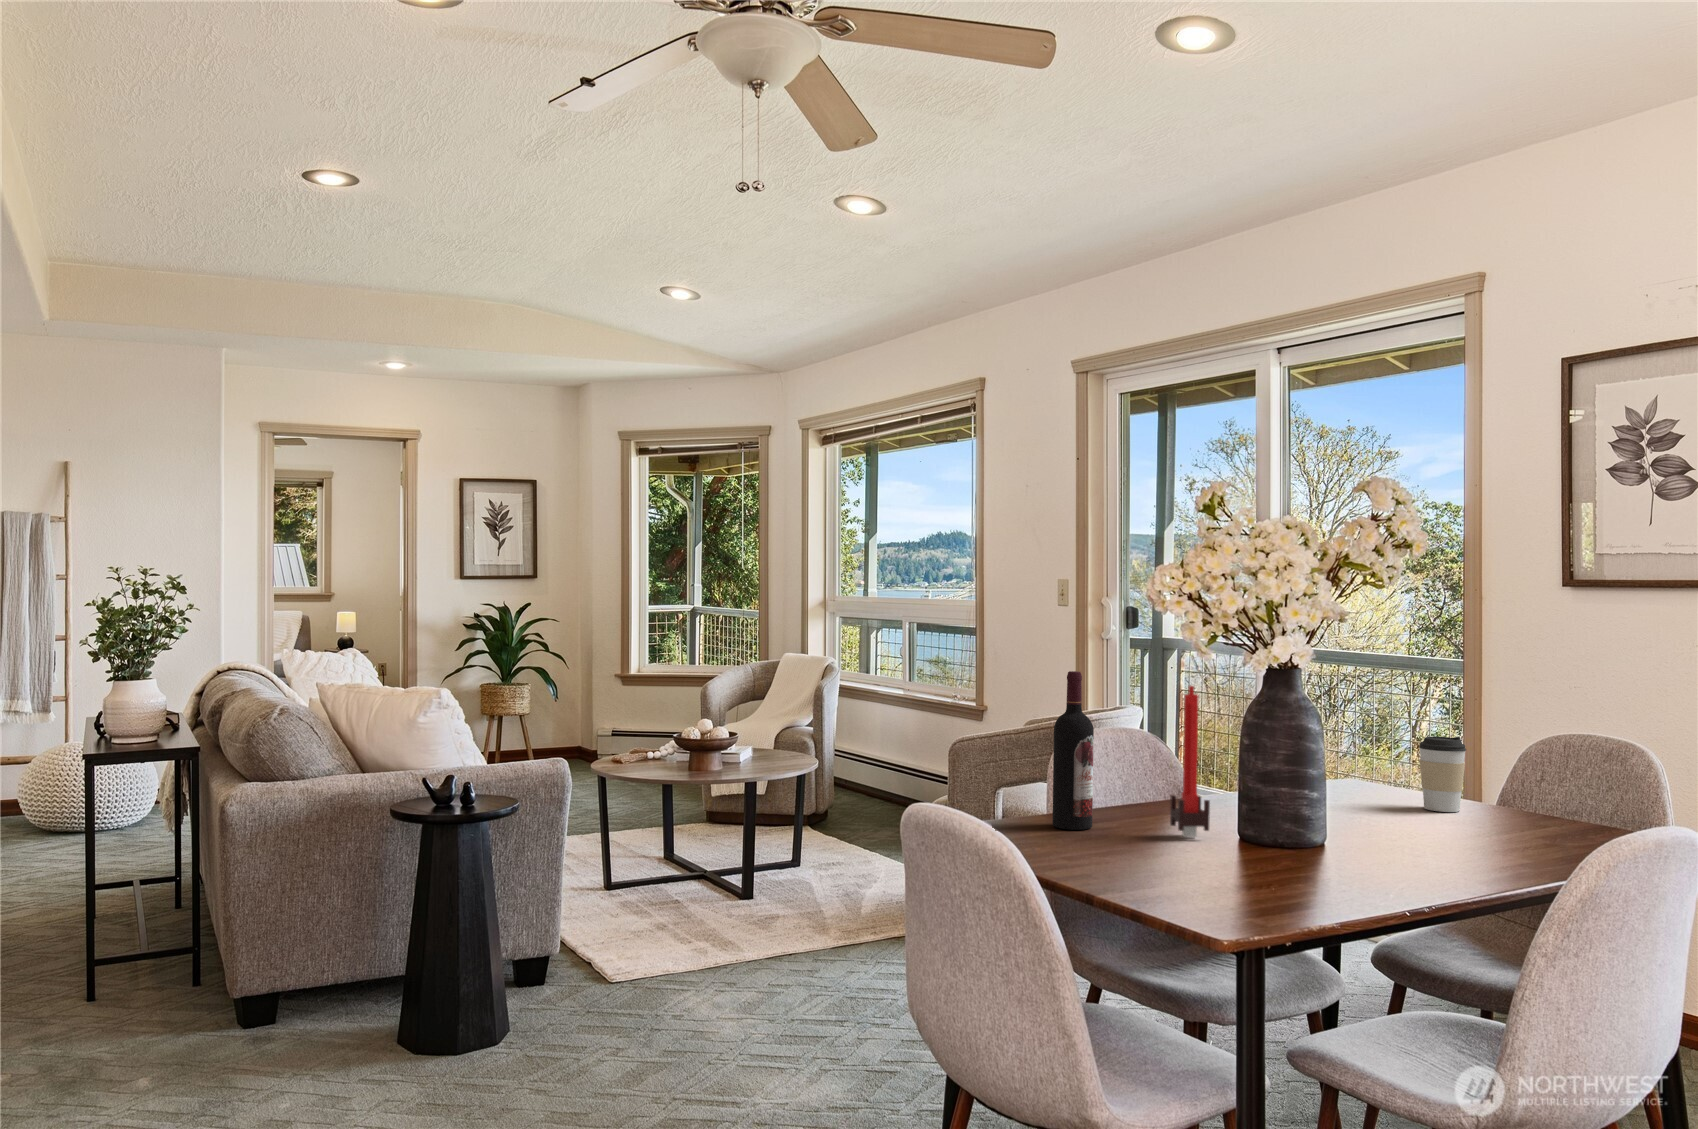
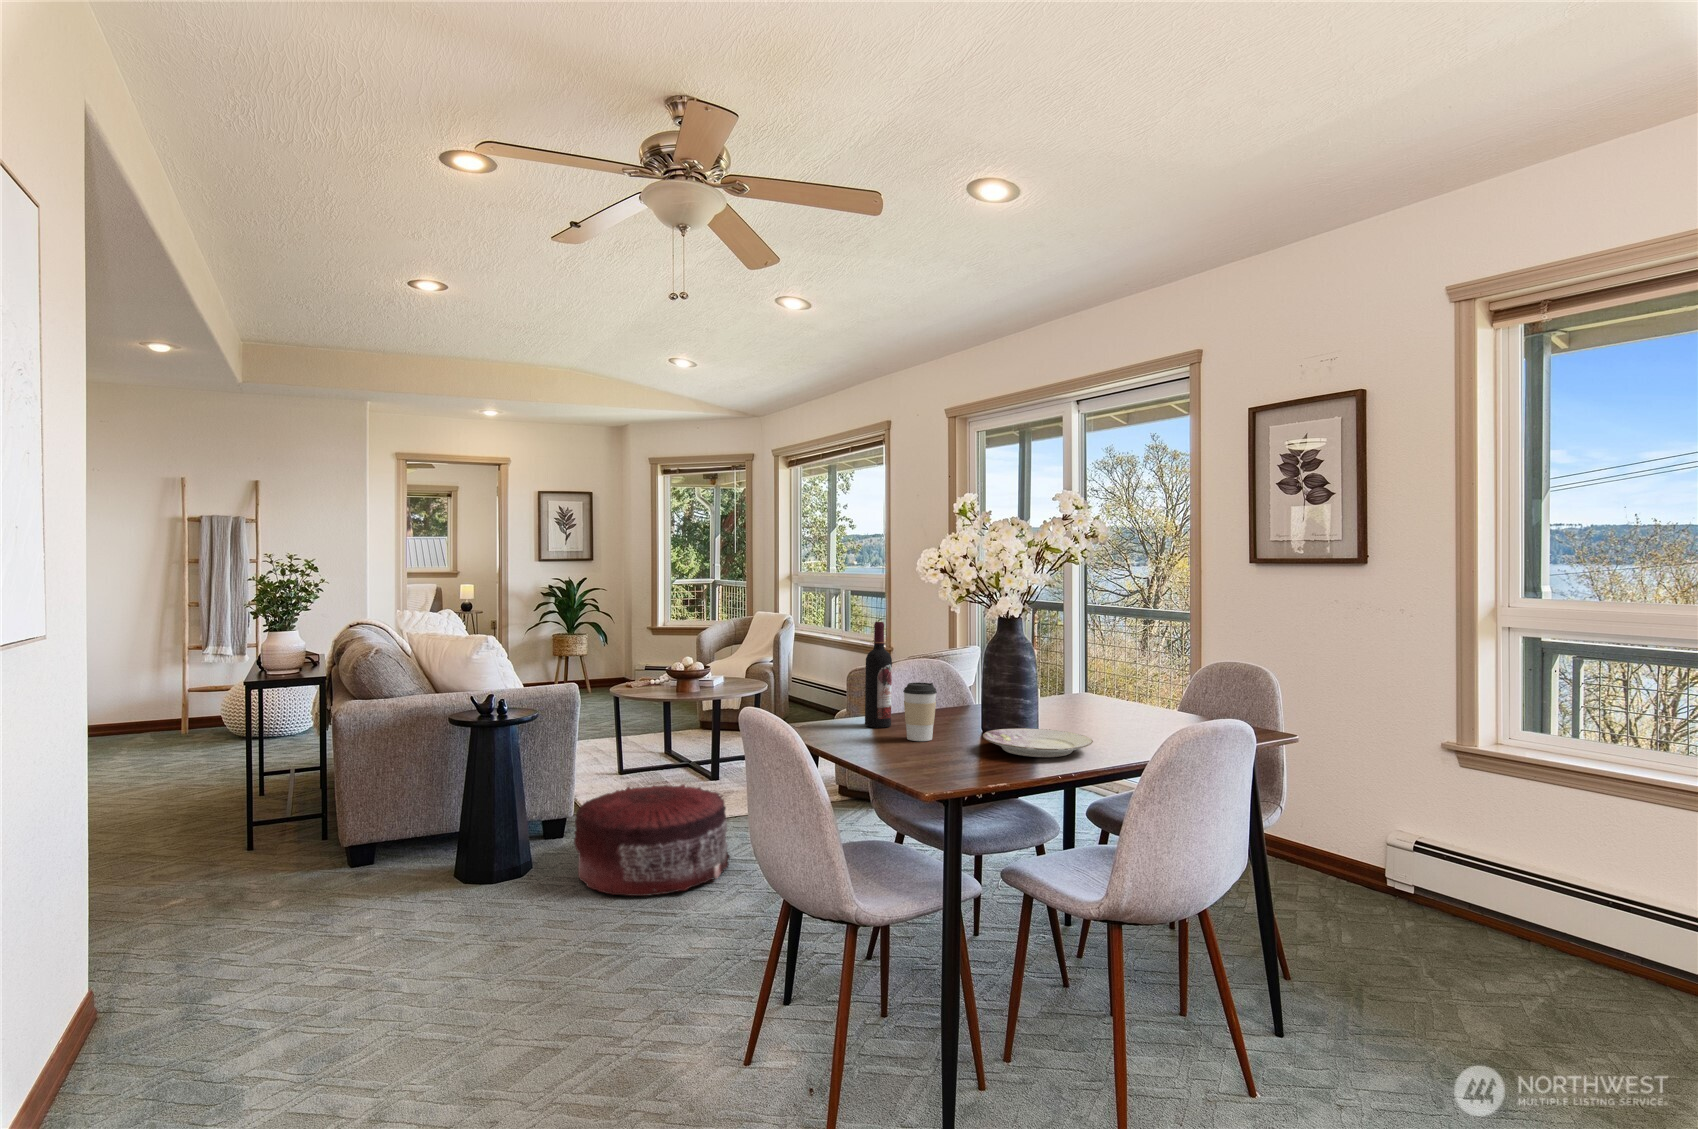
candle: present [1170,686,1210,837] -> none [940,631,963,732]
coffee cup: present [1419,737,1466,812] -> present [903,682,937,741]
plate: none [1257,833,1431,878] -> present [983,728,1093,757]
pouf: none [579,907,805,1076] -> present [574,784,730,896]

